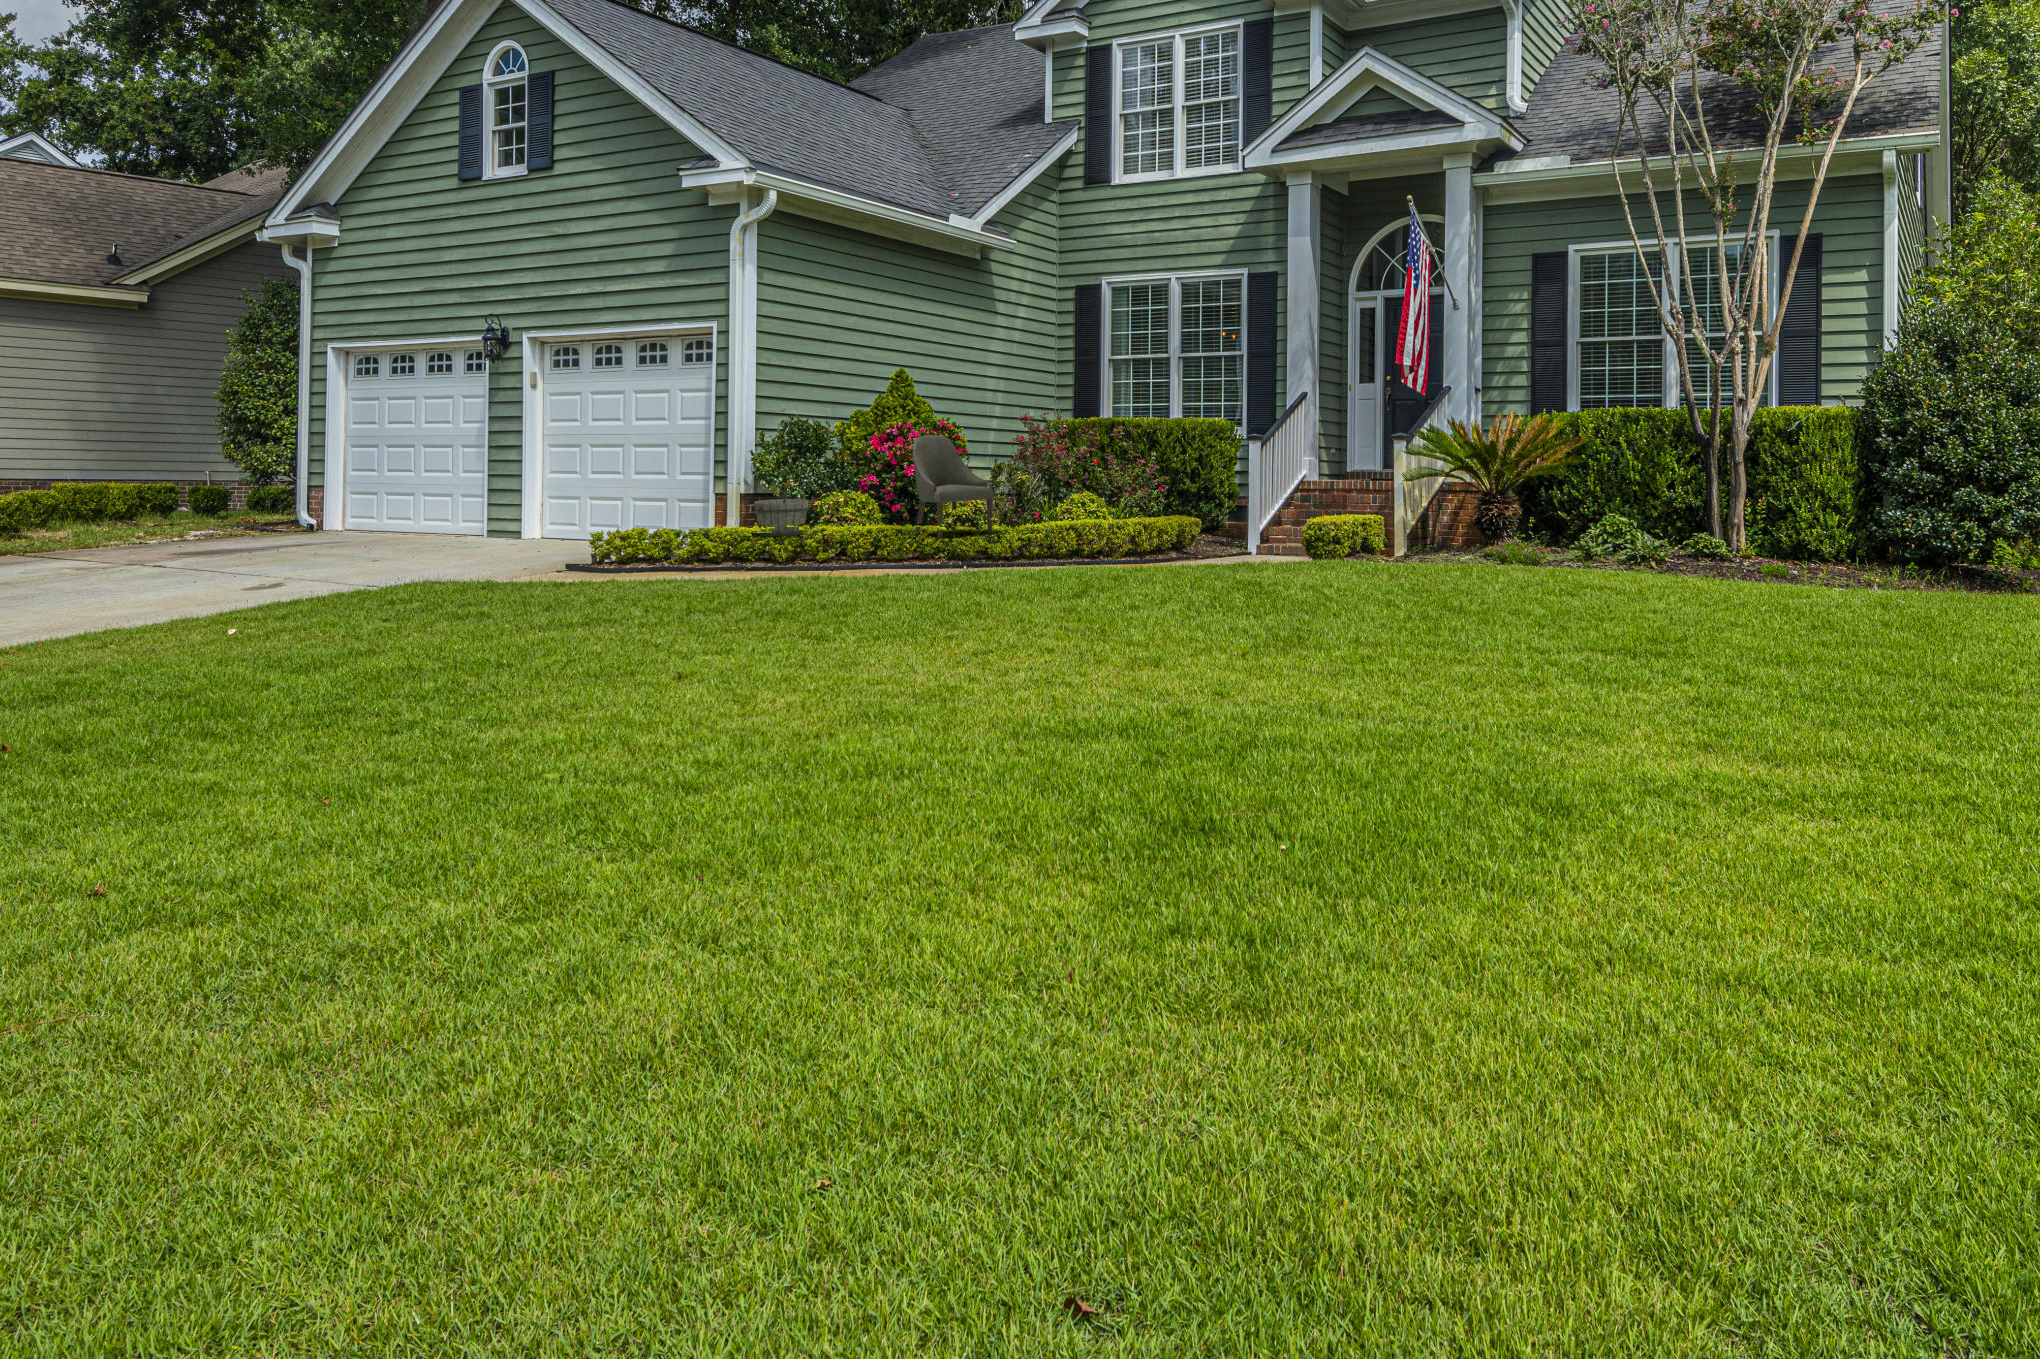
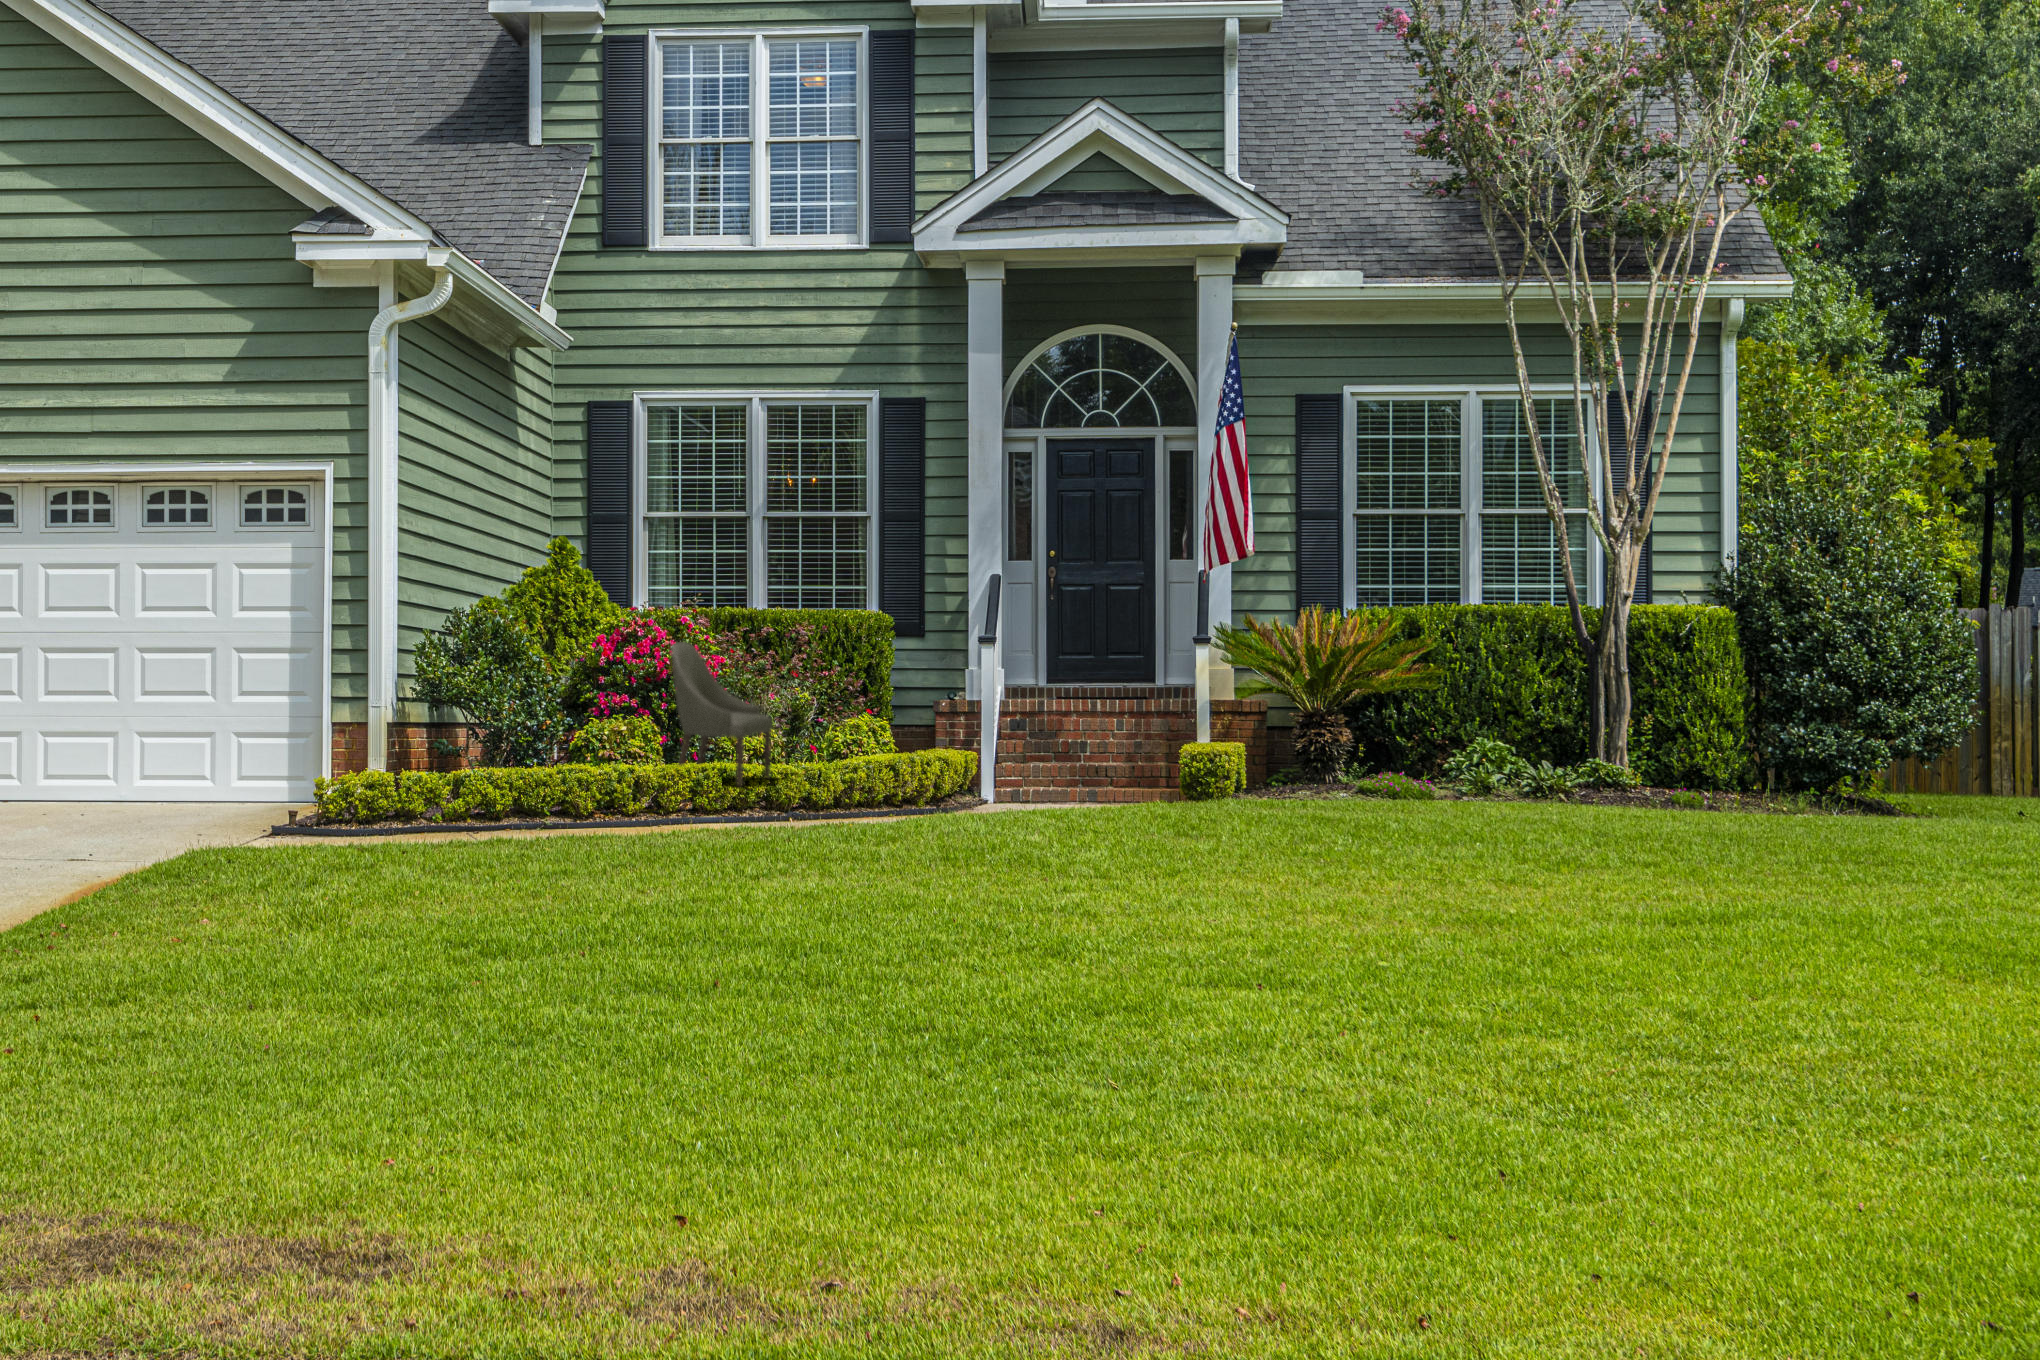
wooden bucket: present [754,489,809,536] -> none [453,722,532,791]

